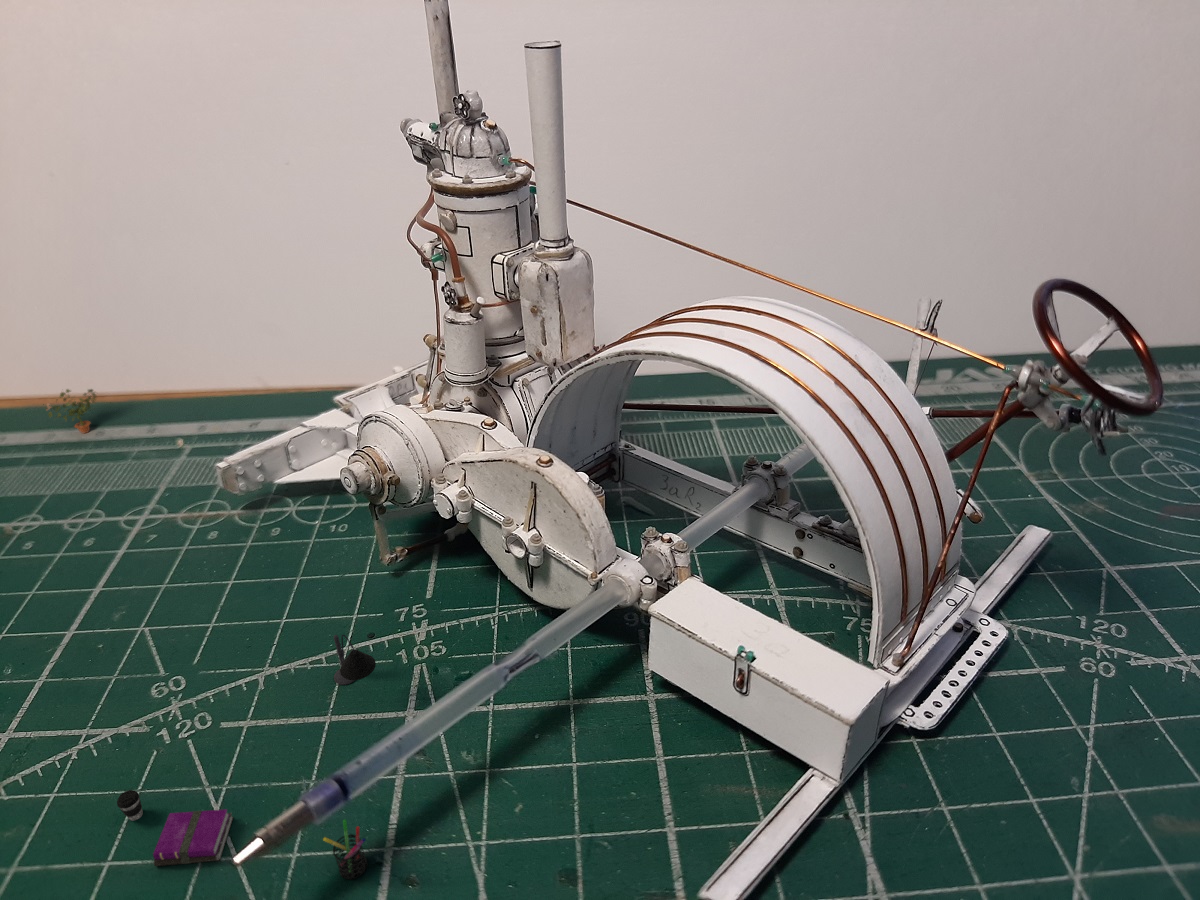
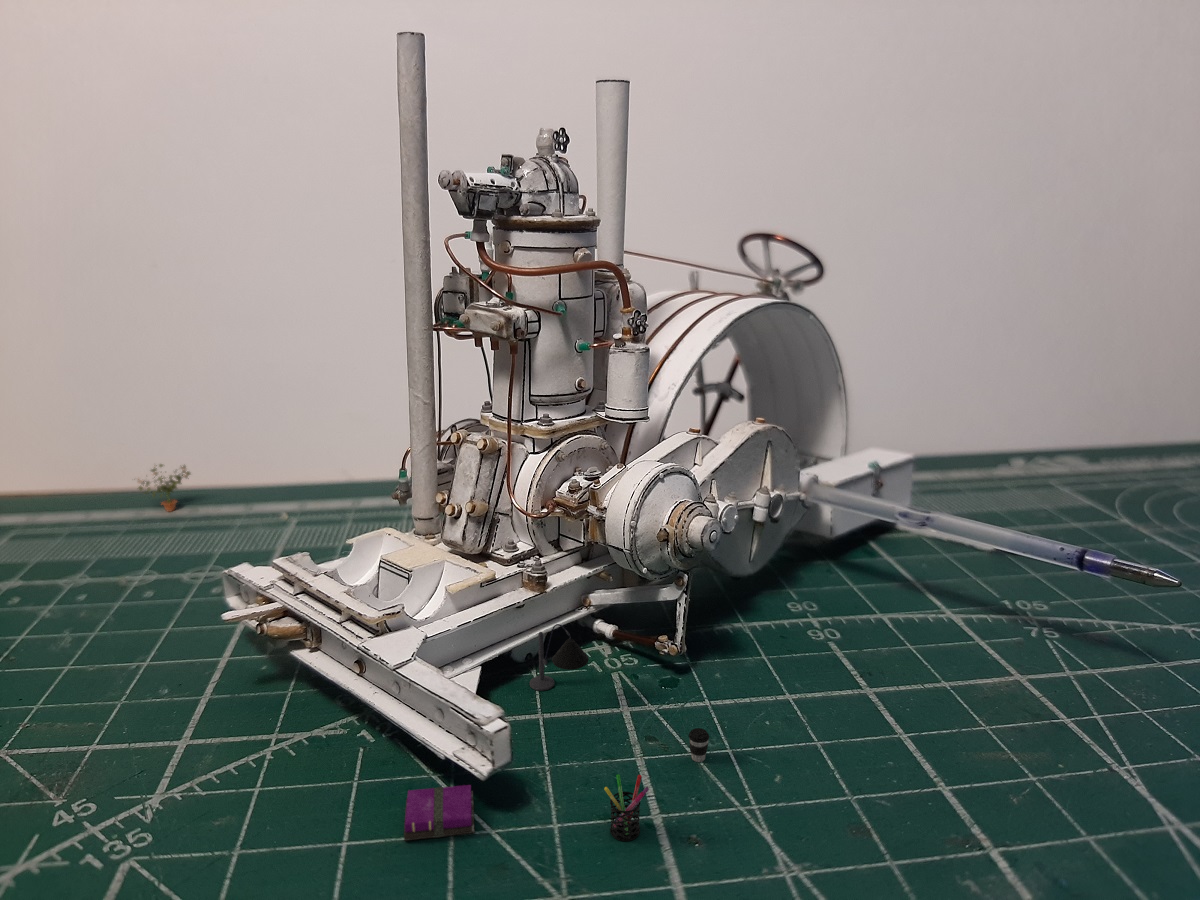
coffee cup: present [117,790,143,821] -> present [689,728,709,762]

